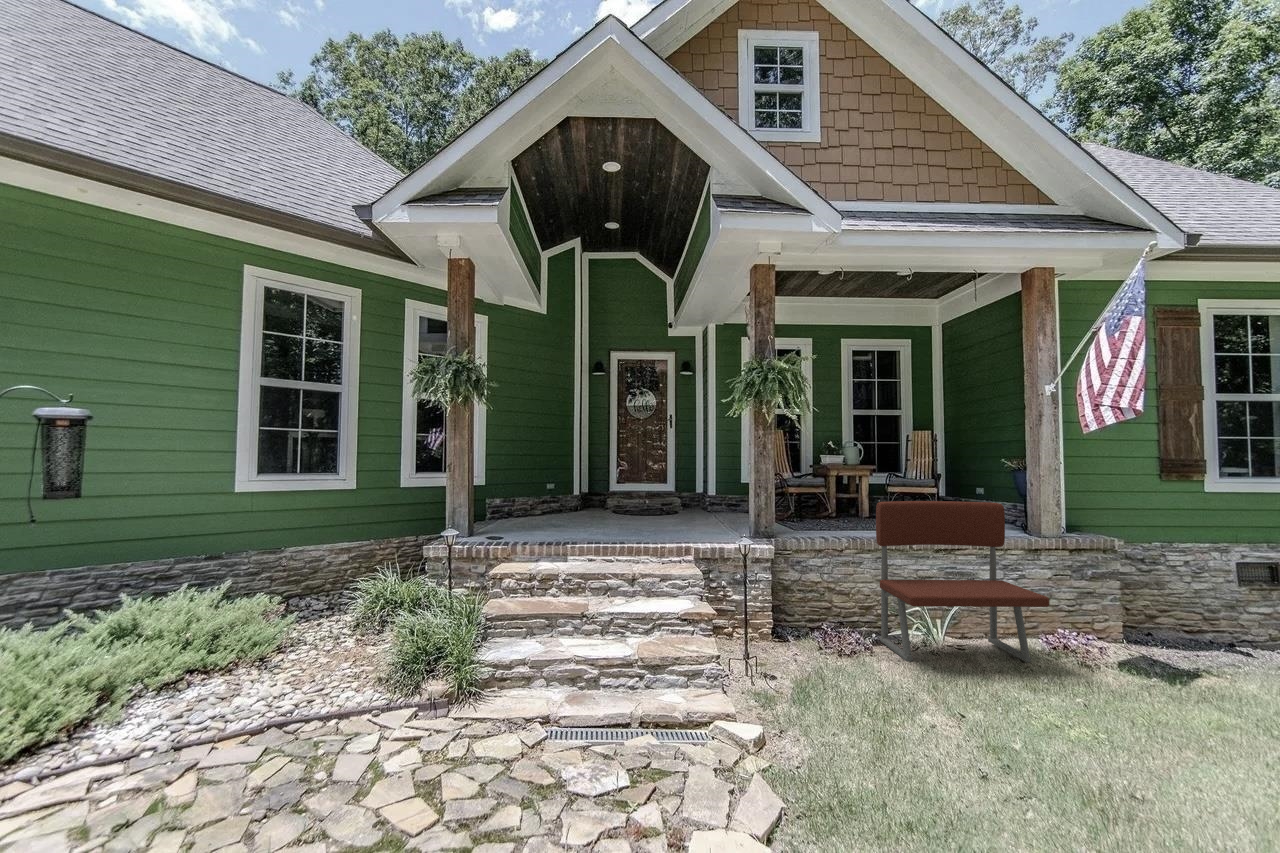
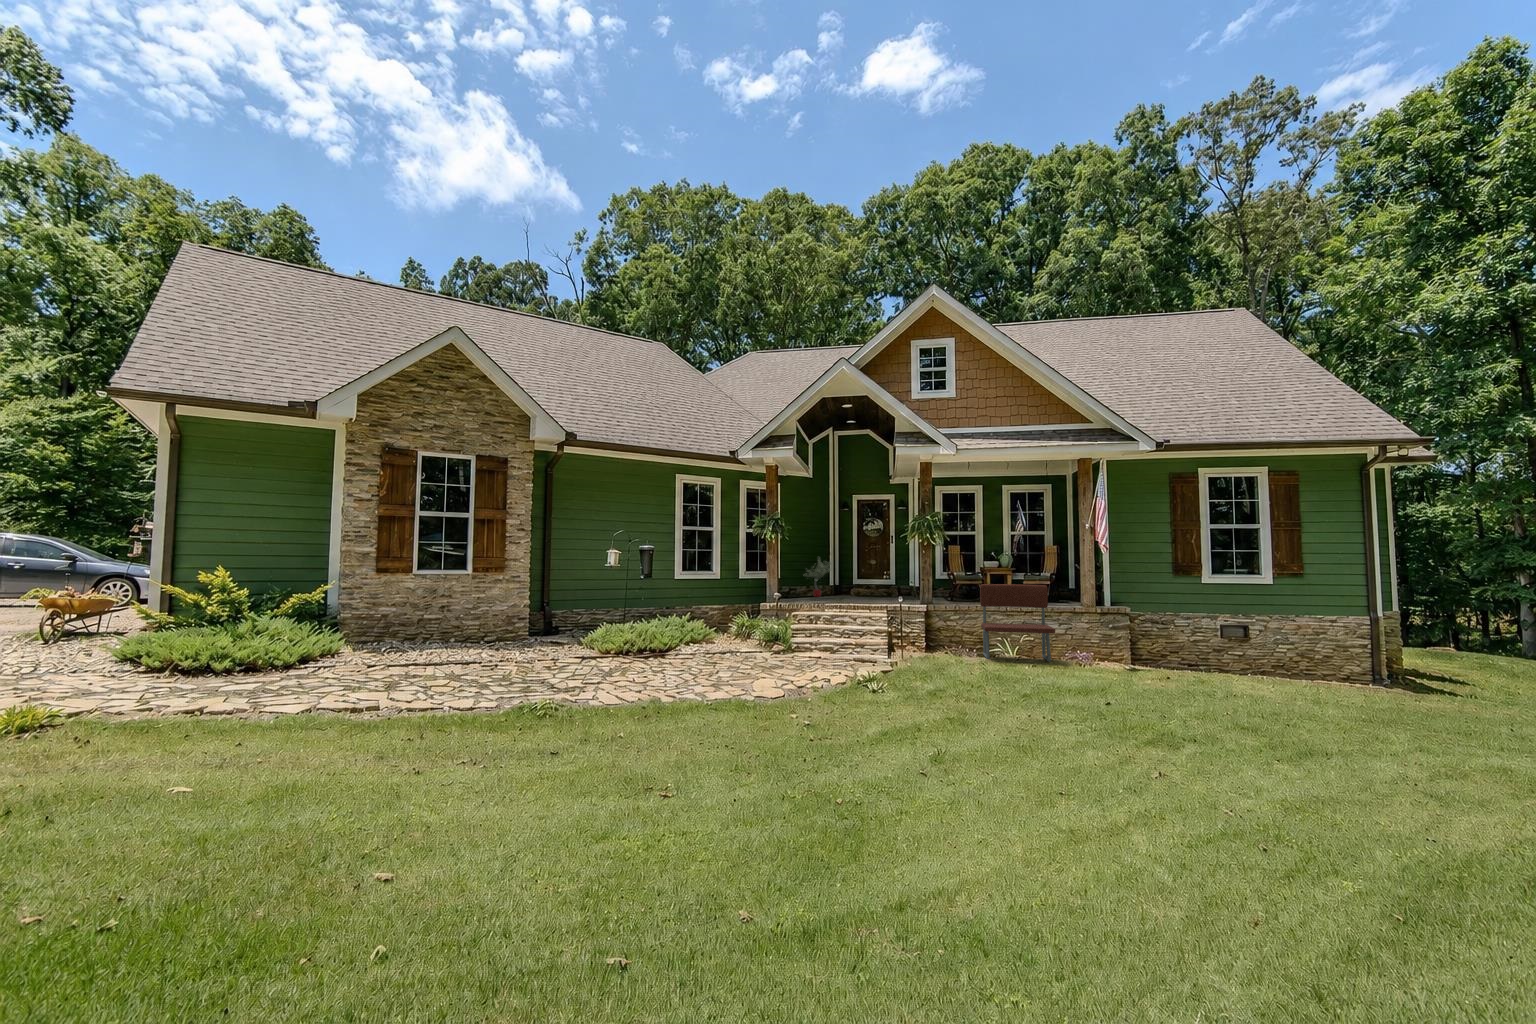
potted tree: none [526,447,576,517] -> present [803,558,831,597]

